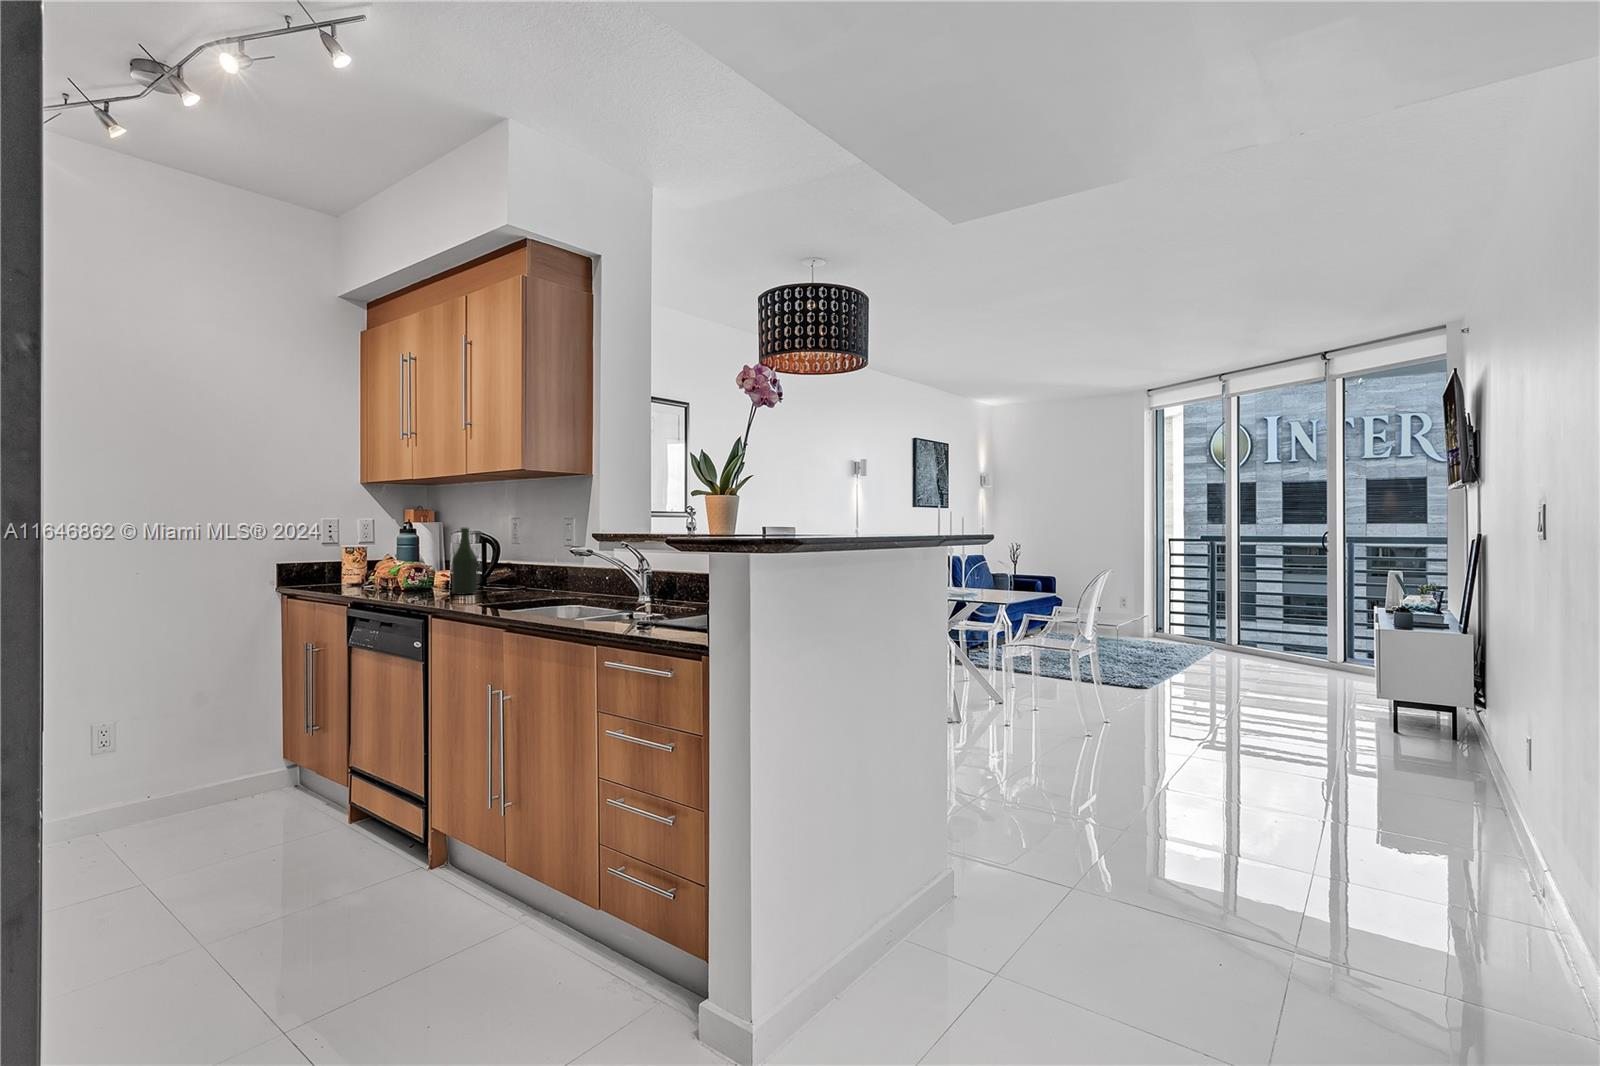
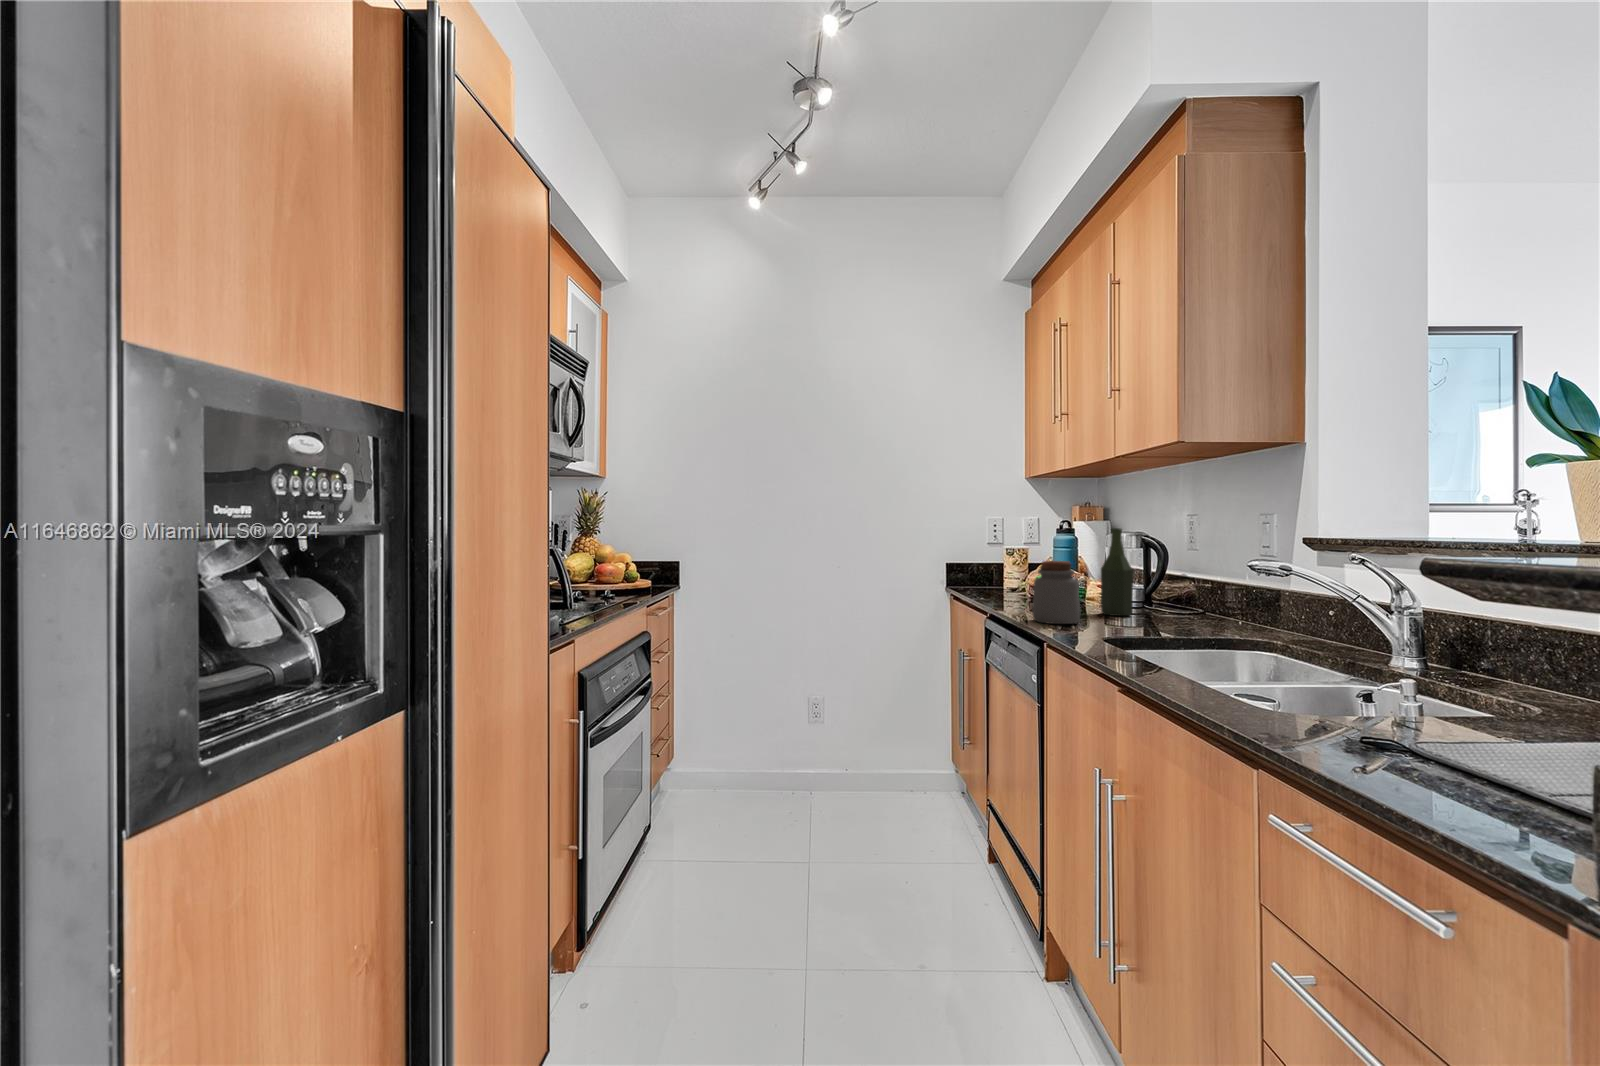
jar: none [409,552,448,600] -> present [1033,561,1080,624]

